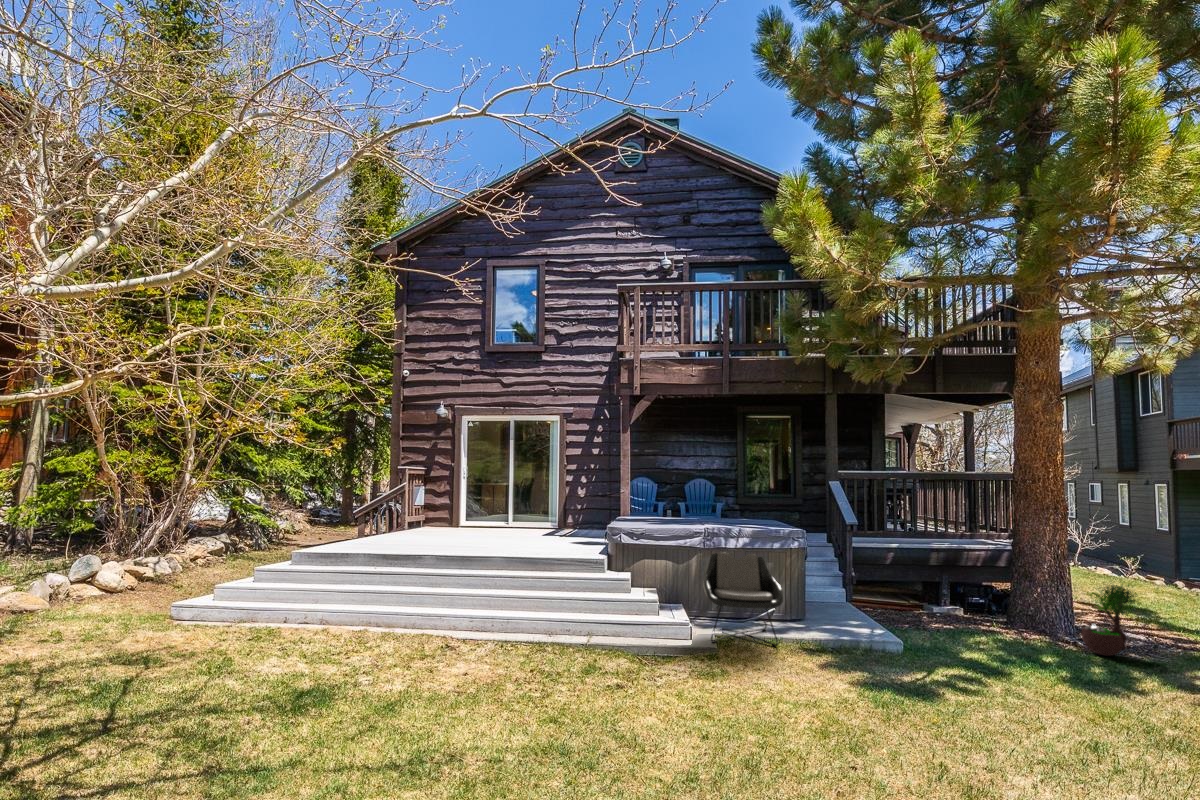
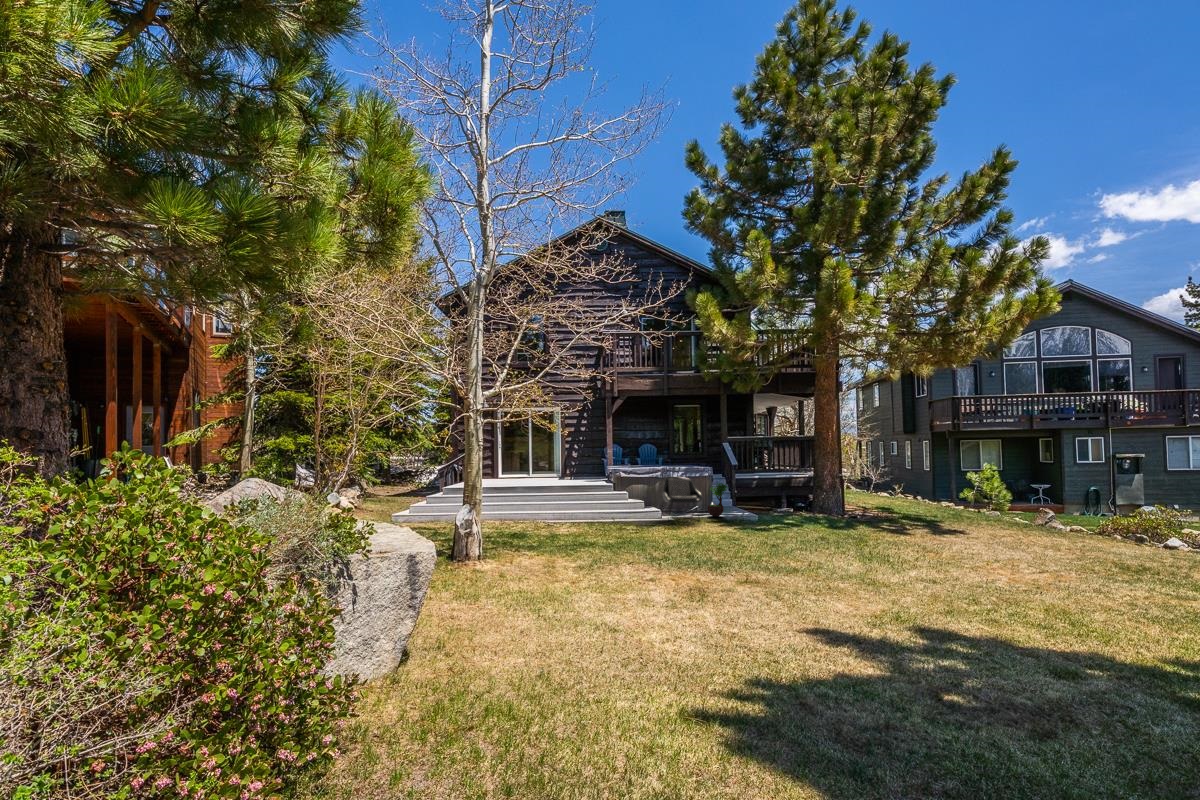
potted tree: present [1082,583,1139,656] -> present [707,483,728,517]

